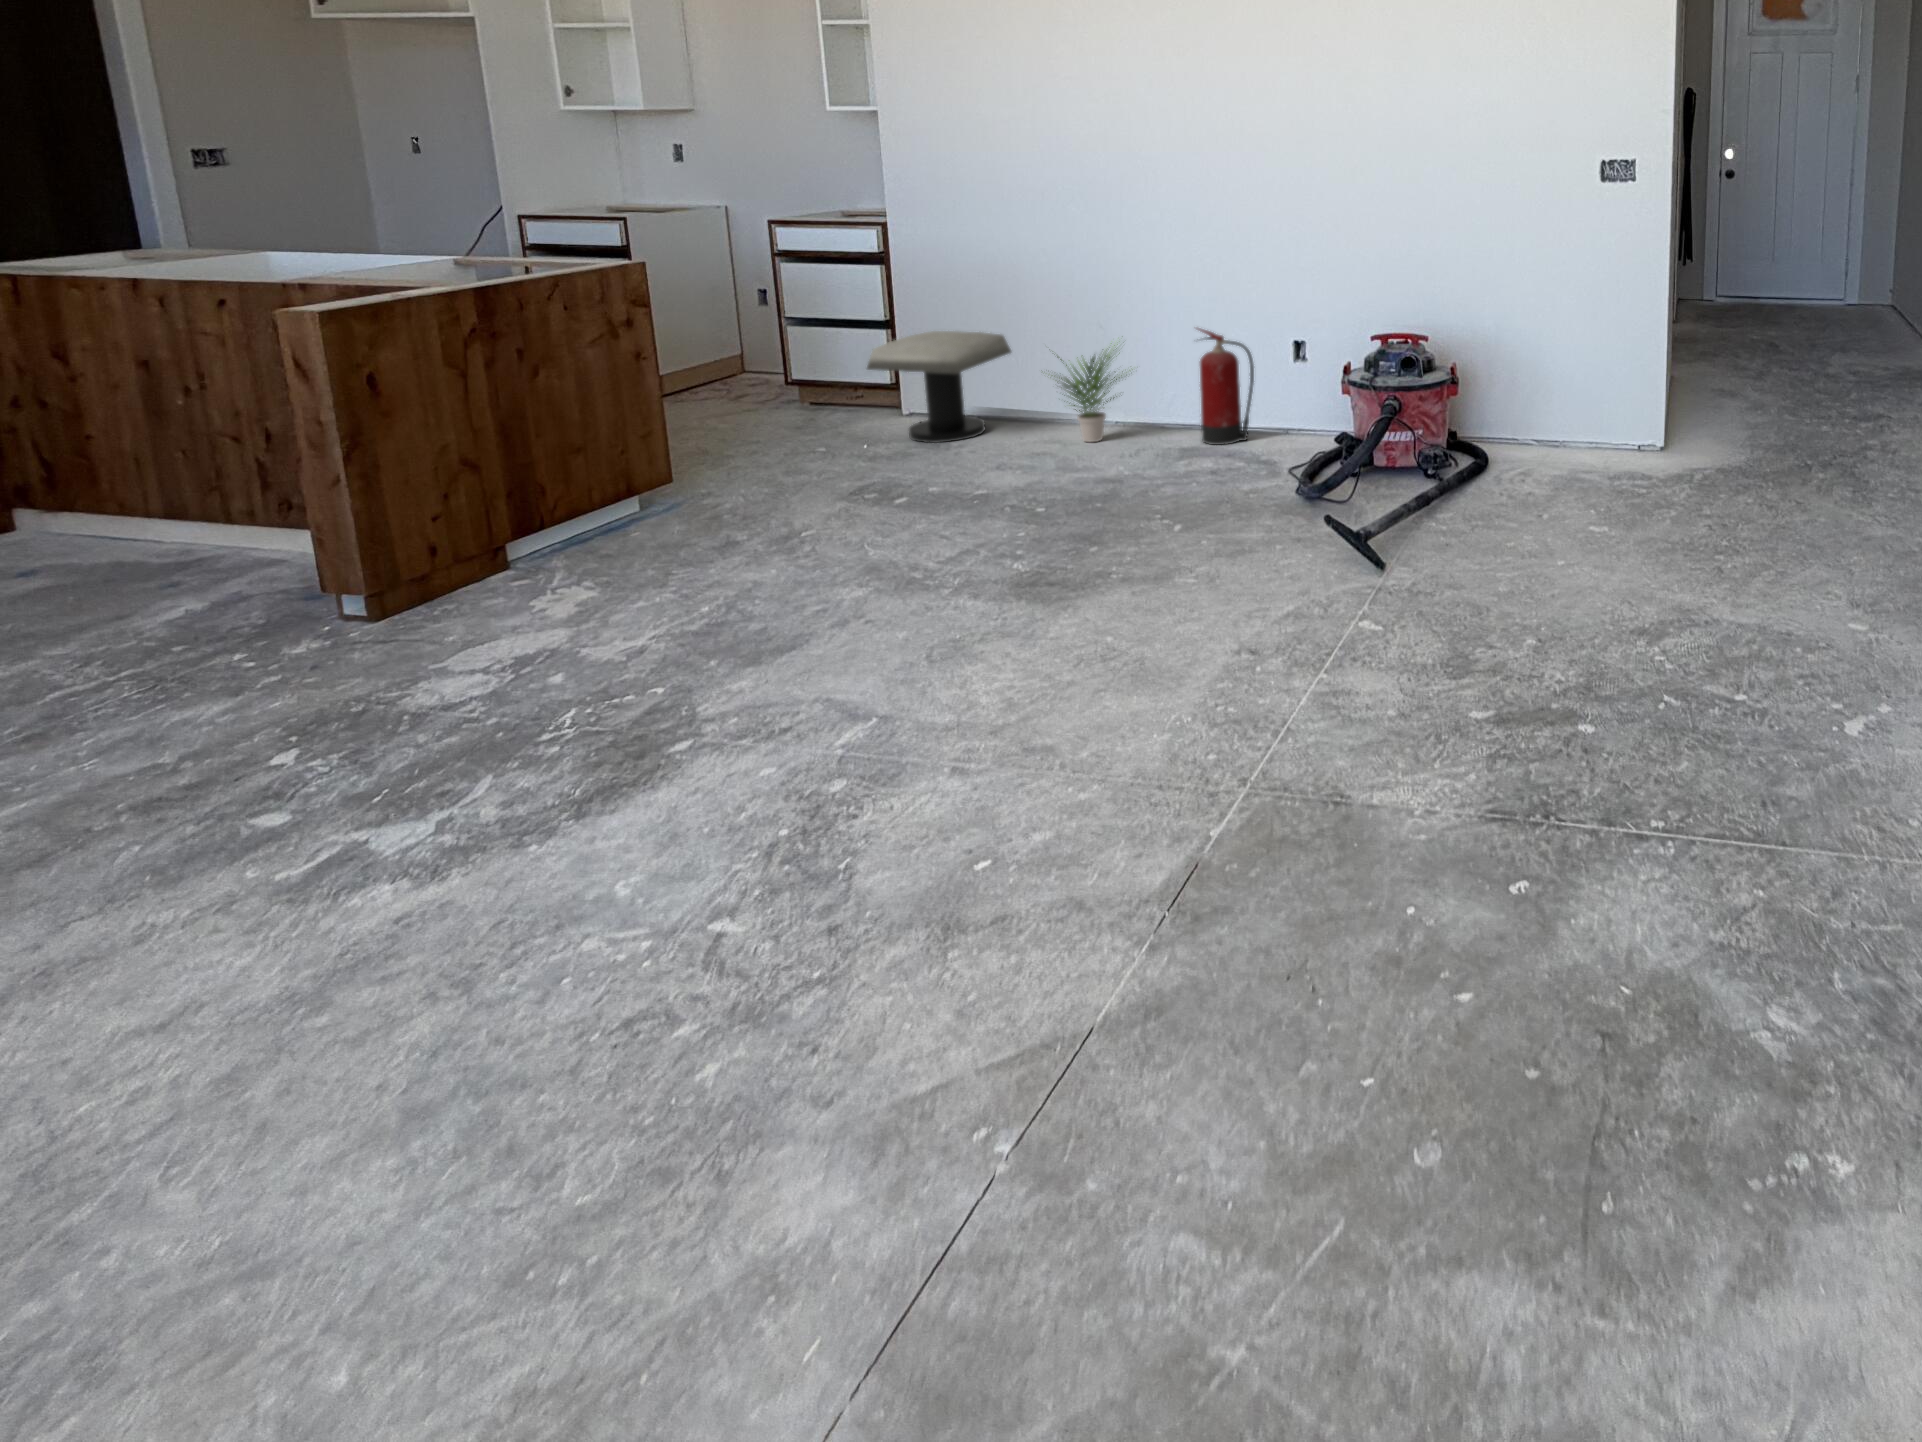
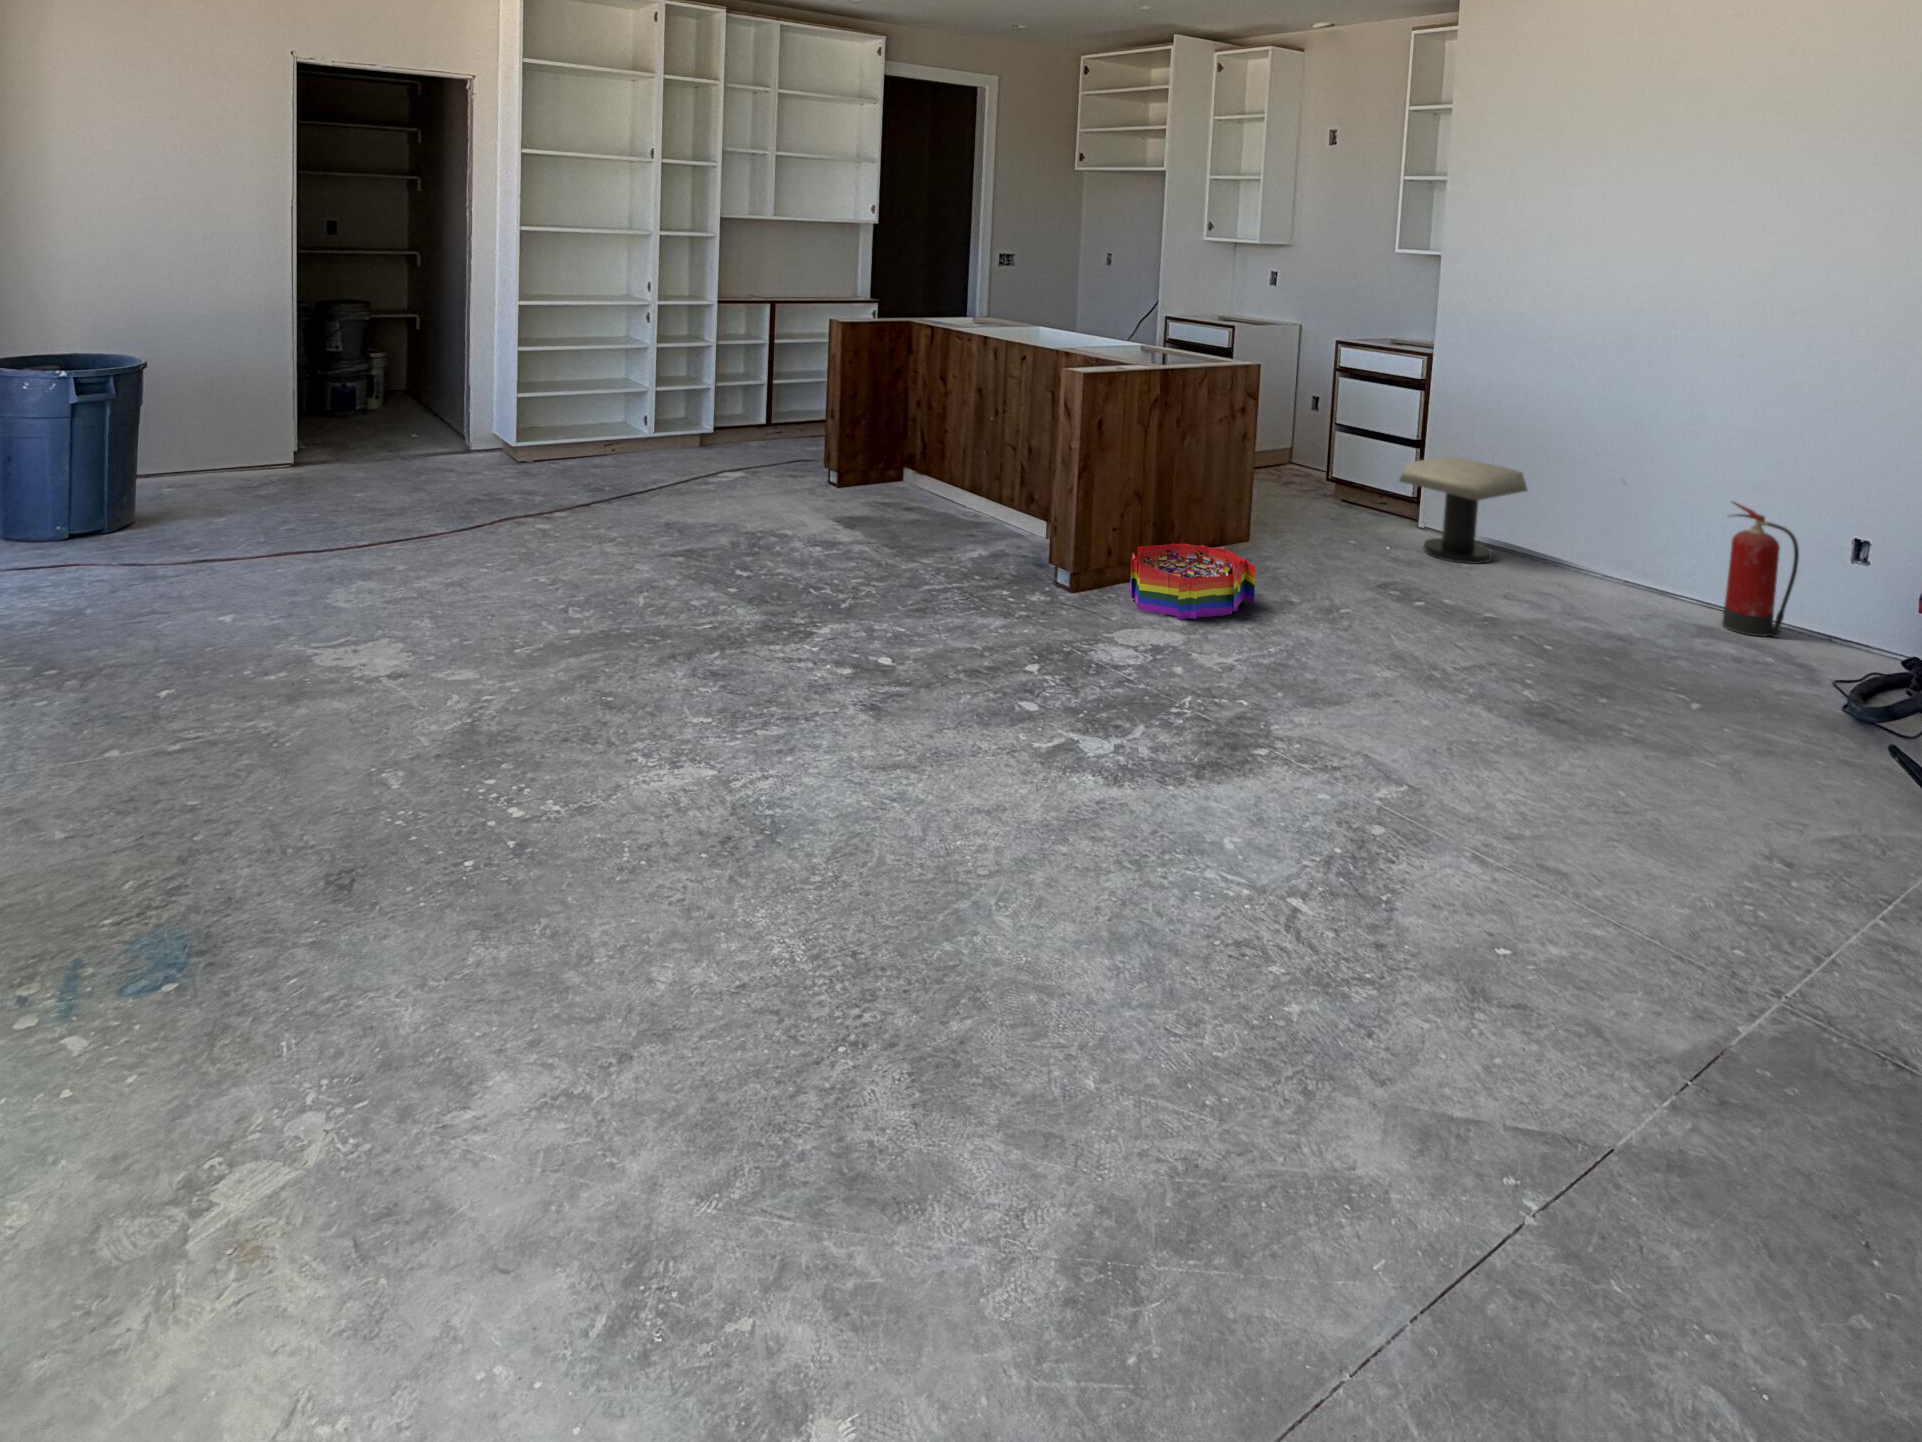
potted plant: present [1051,344,1130,443] -> none [1555,487,1661,597]
storage bin: none [470,500,682,614] -> present [1130,544,1255,619]

